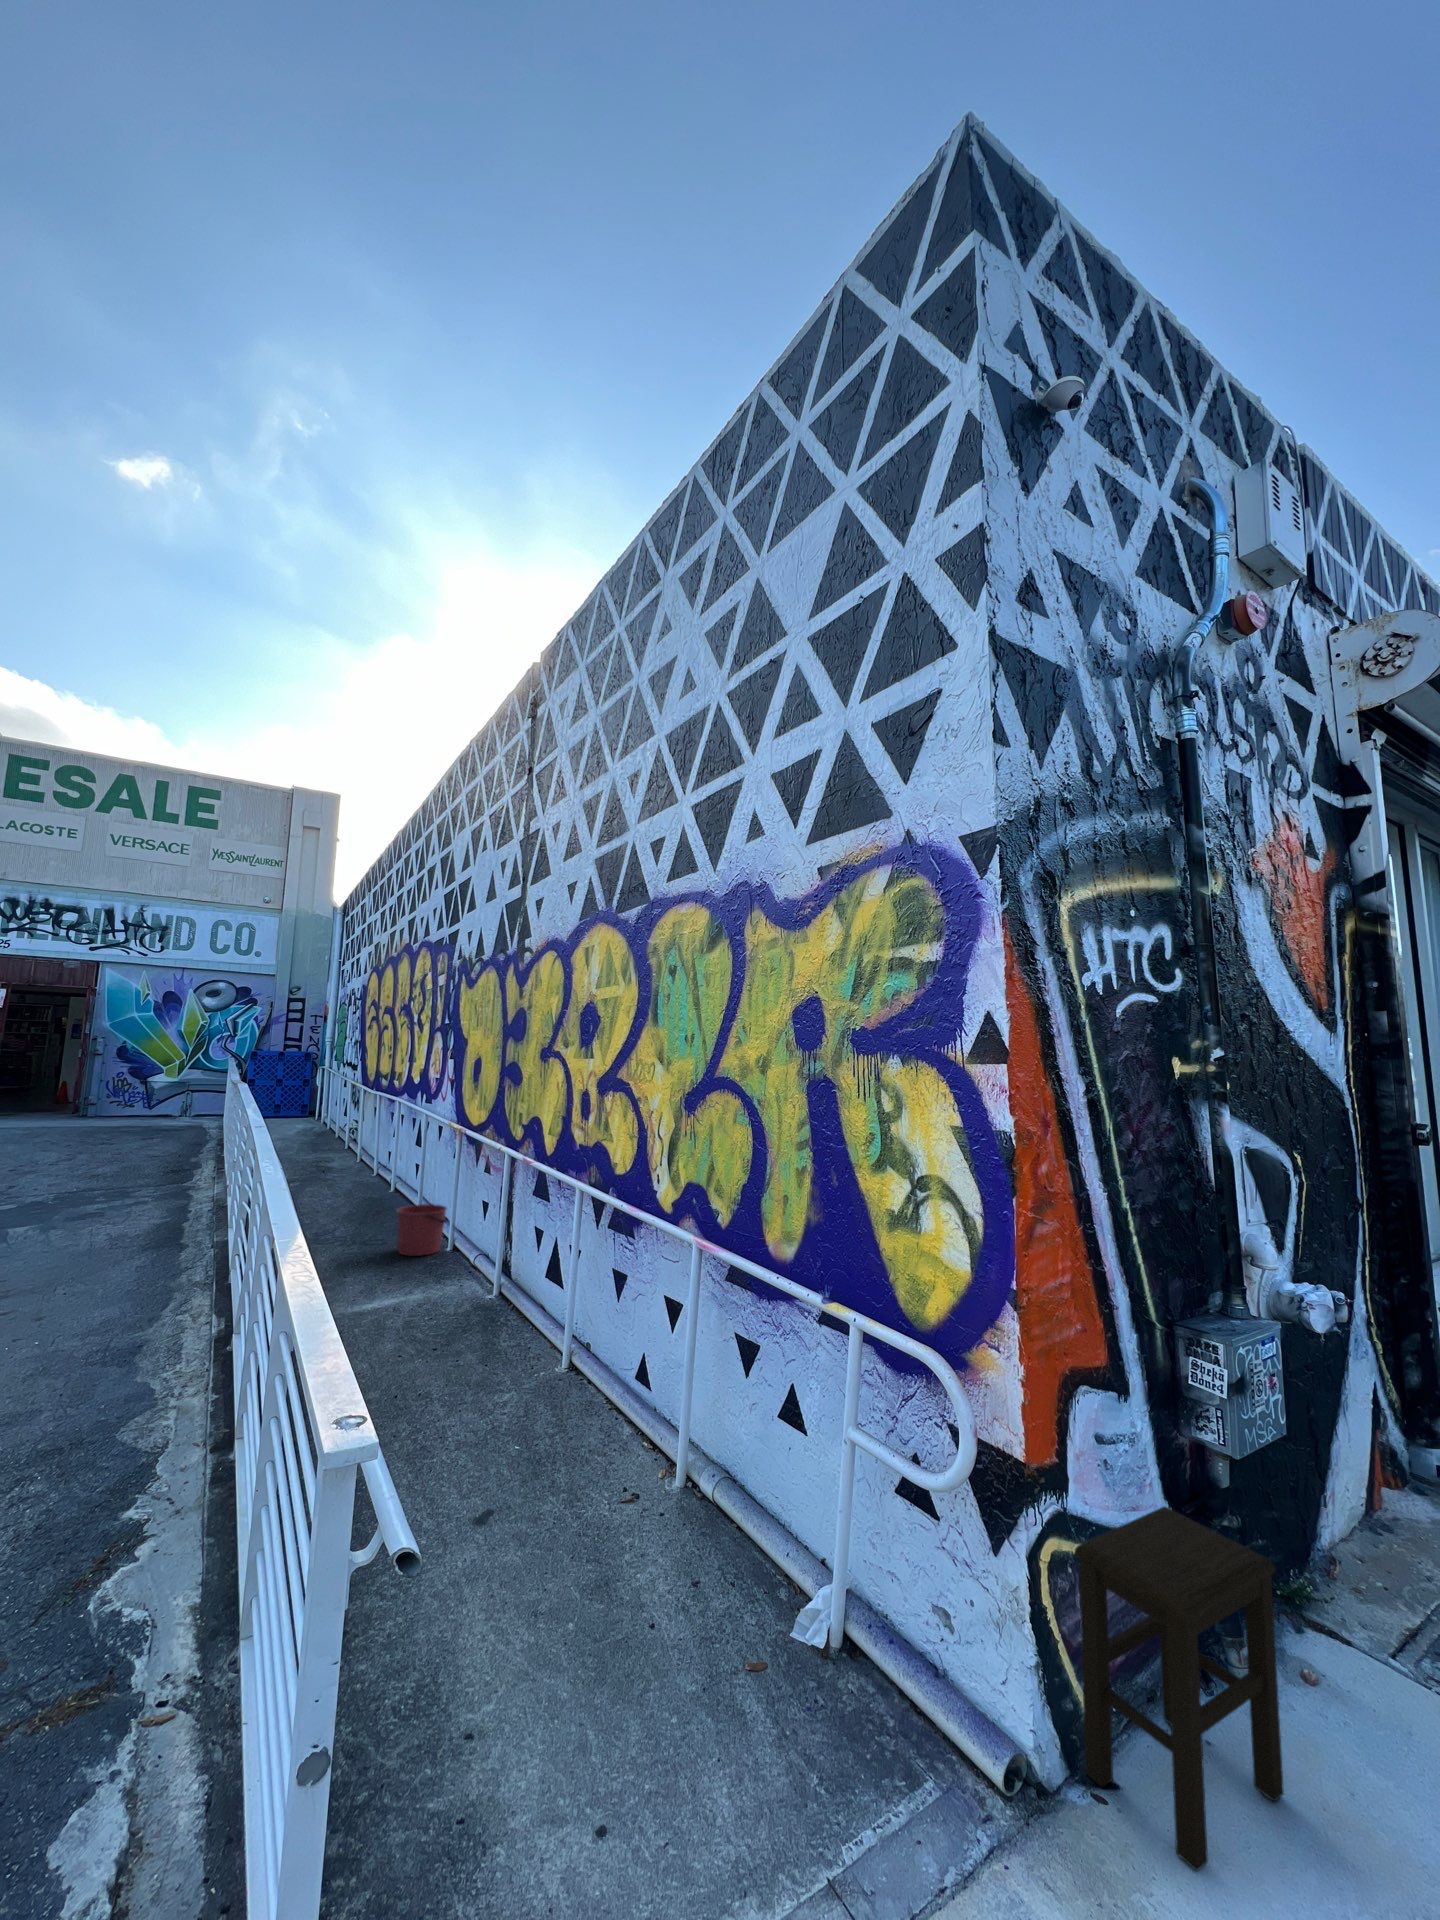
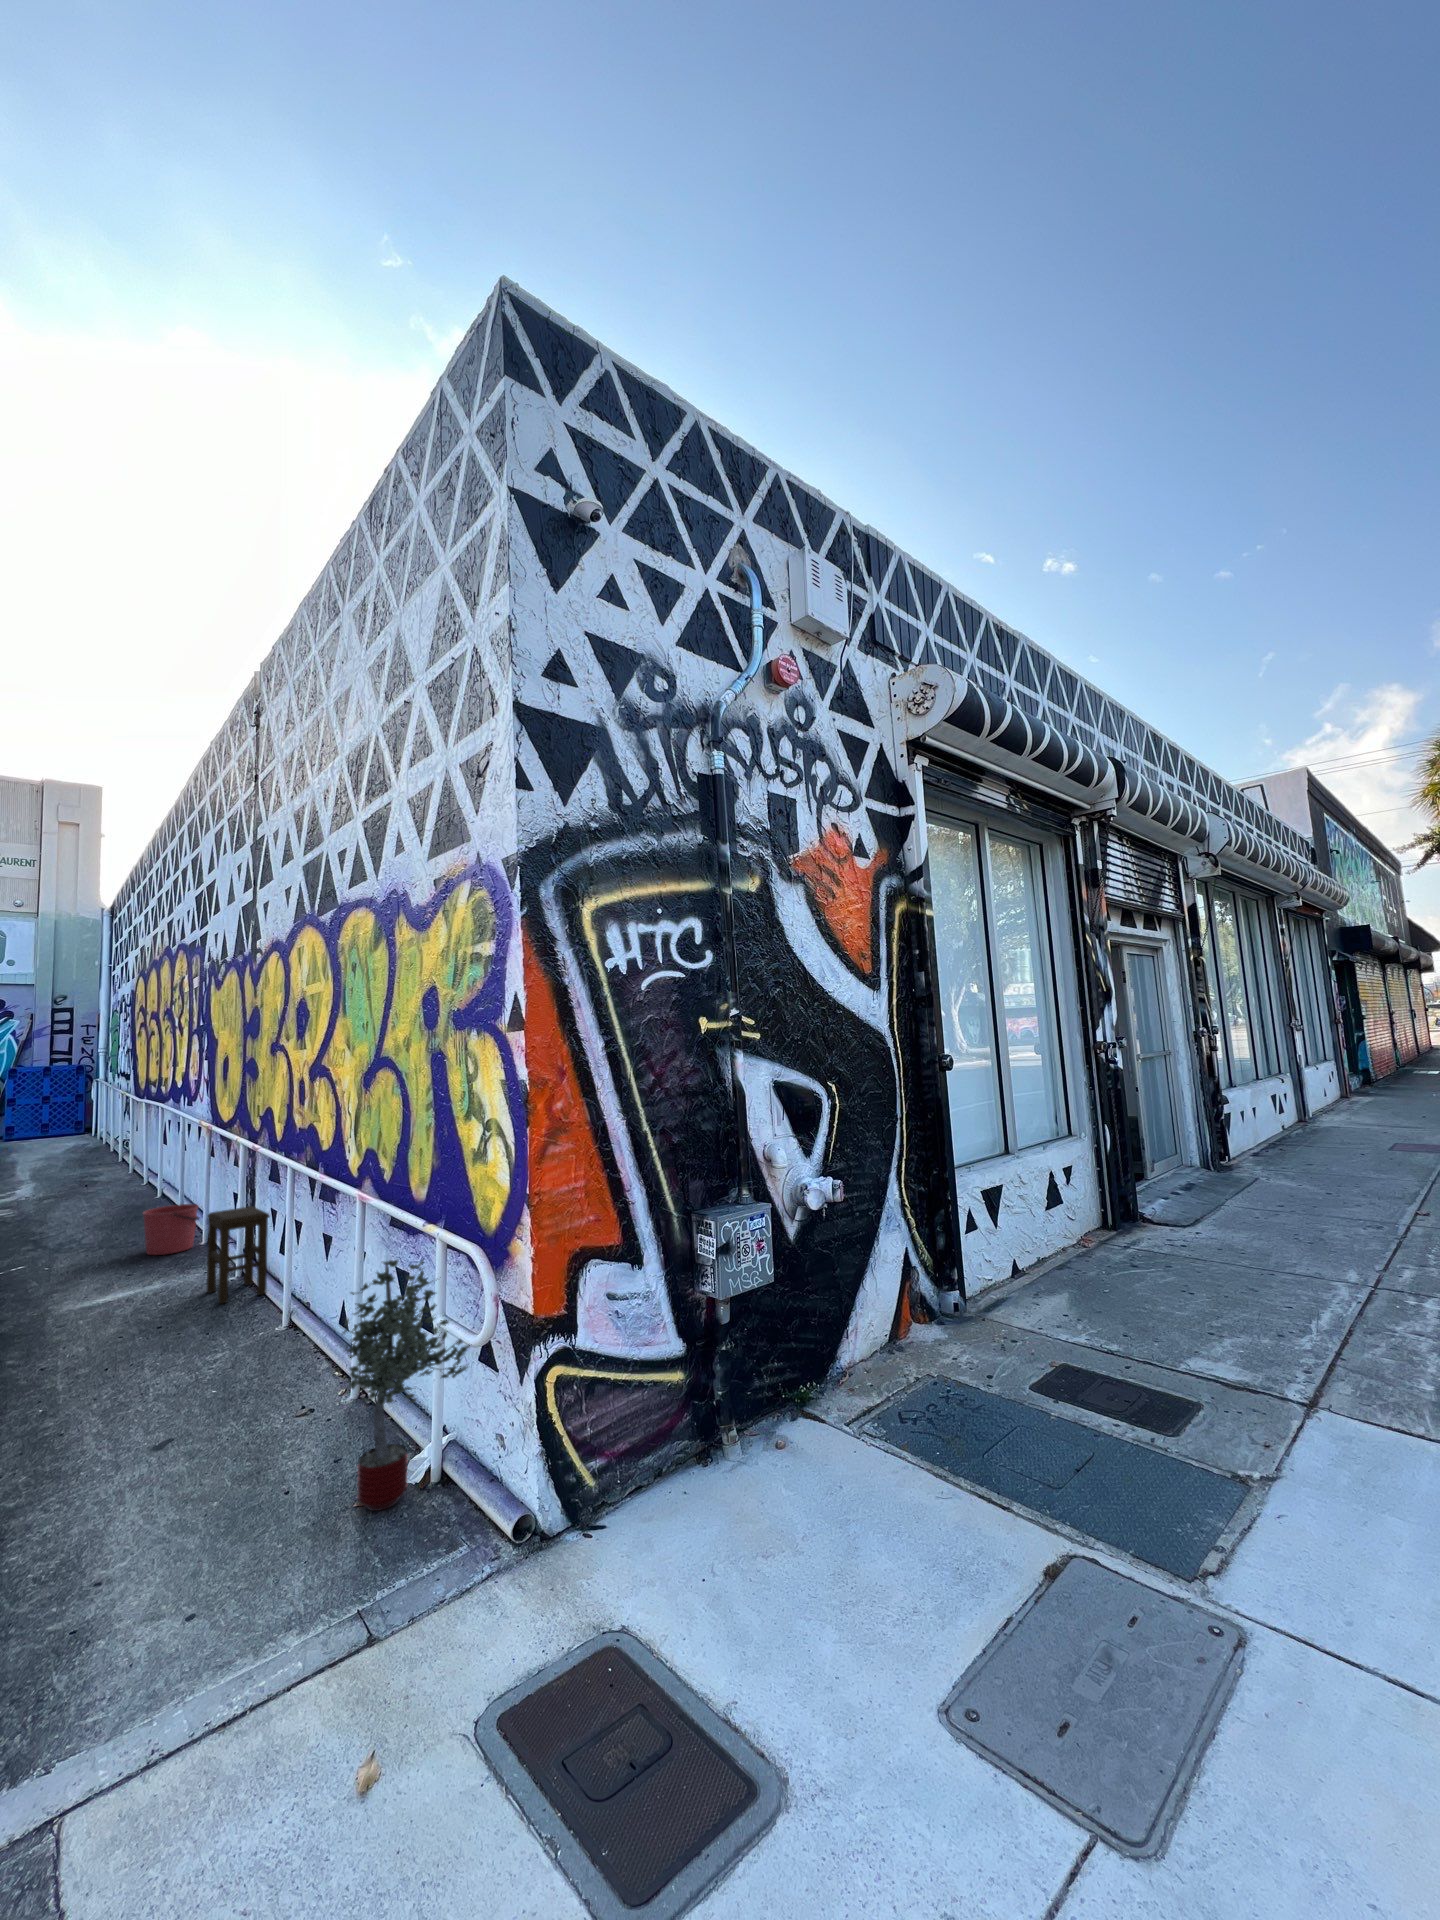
potted tree: none [728,1348,898,1691] -> present [341,1260,470,1511]
stool: present [1074,1506,1284,1871] -> present [207,1206,270,1304]

